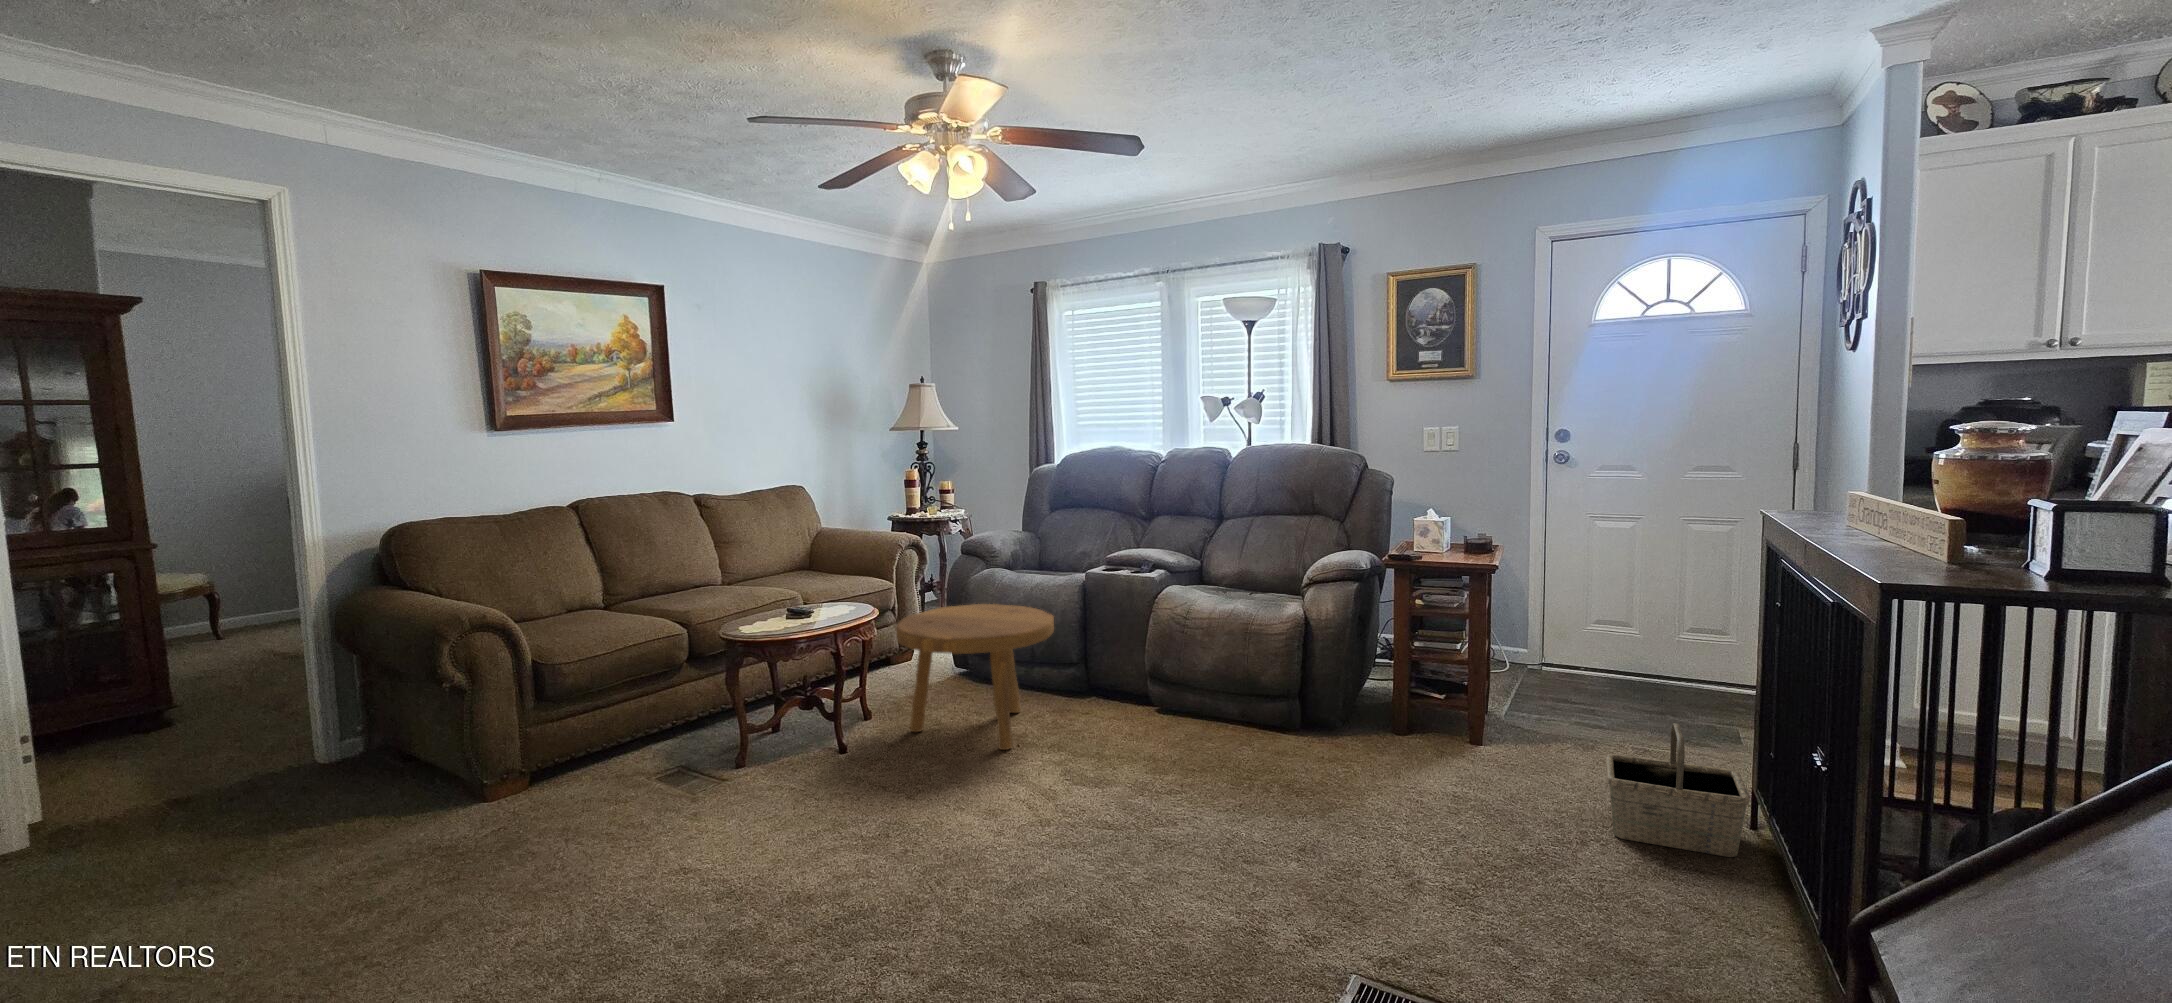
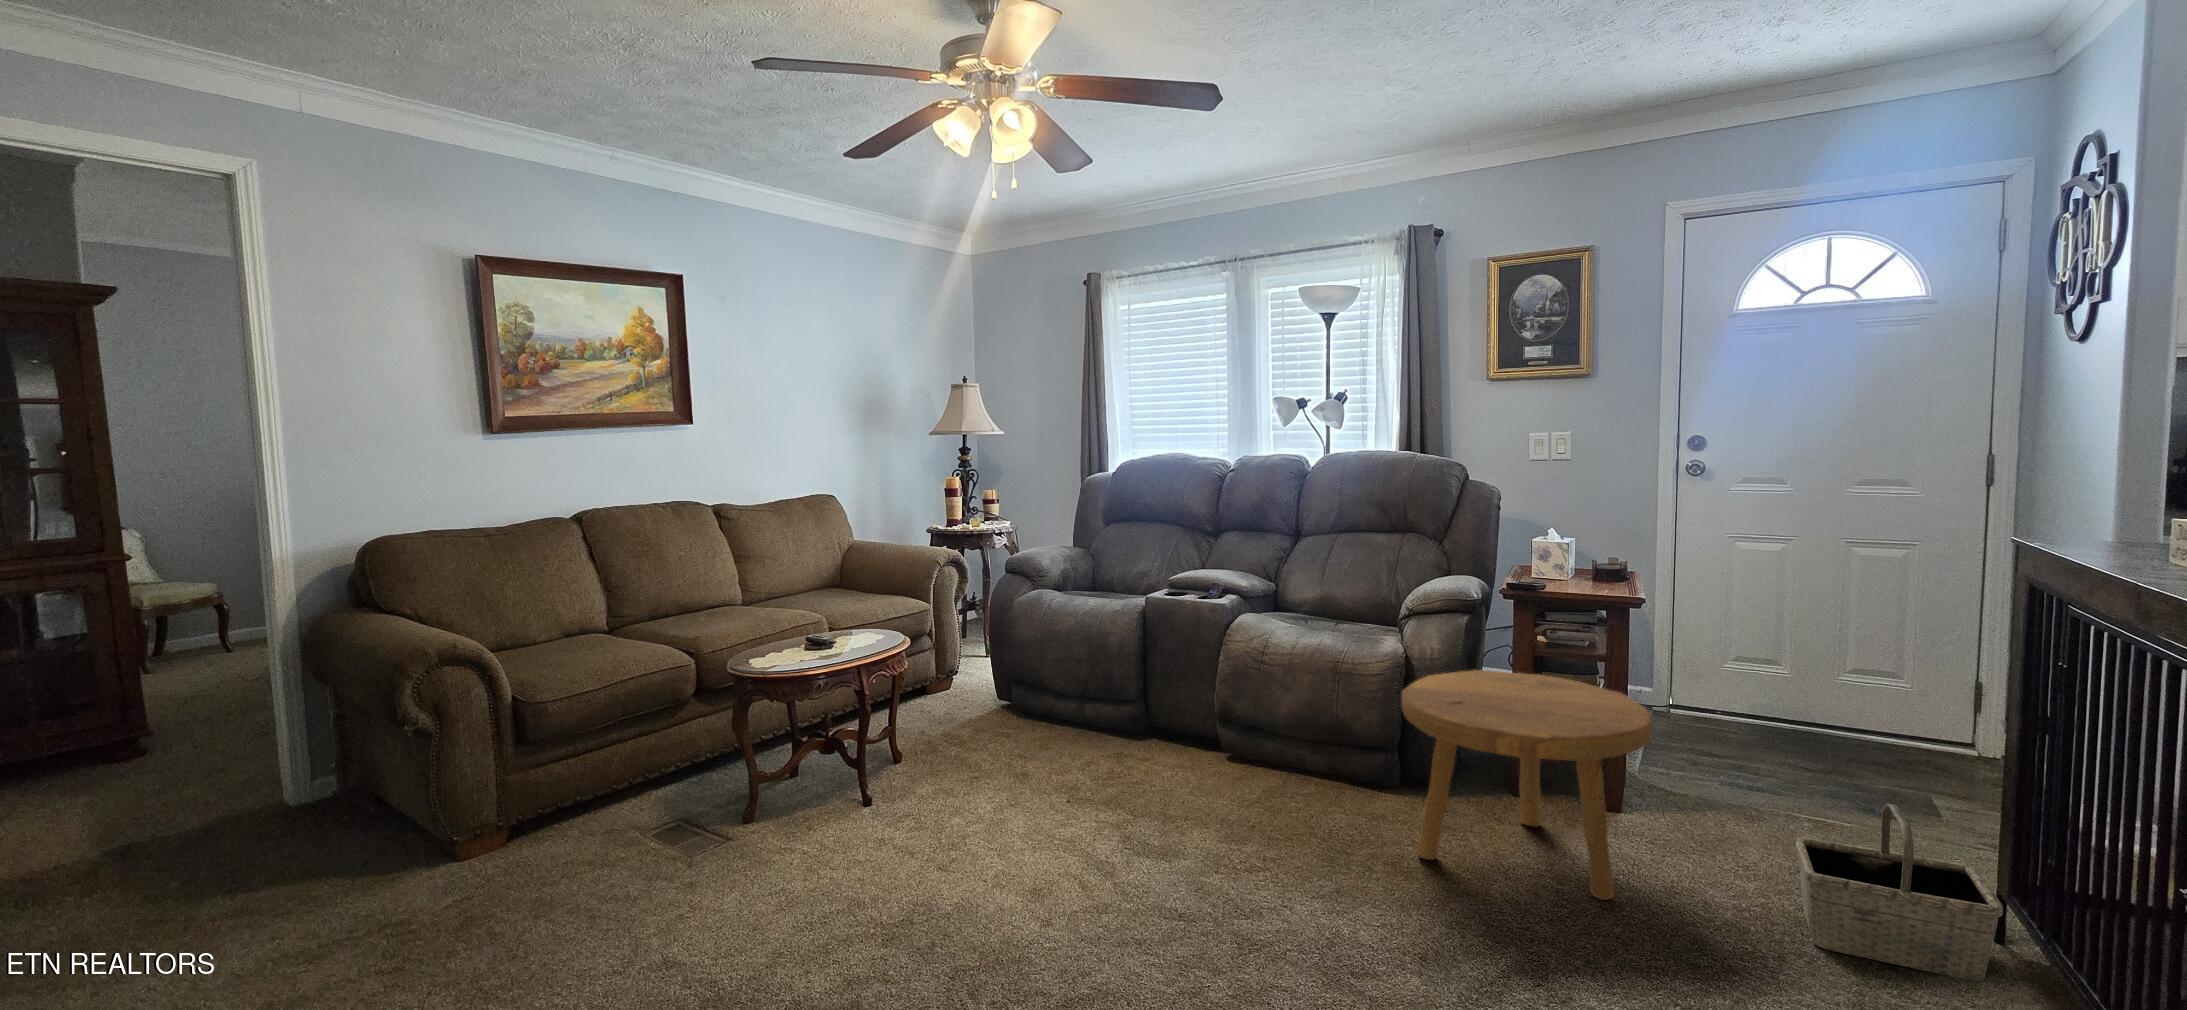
footstool: present [895,604,1054,750] -> present [1402,670,1652,900]

